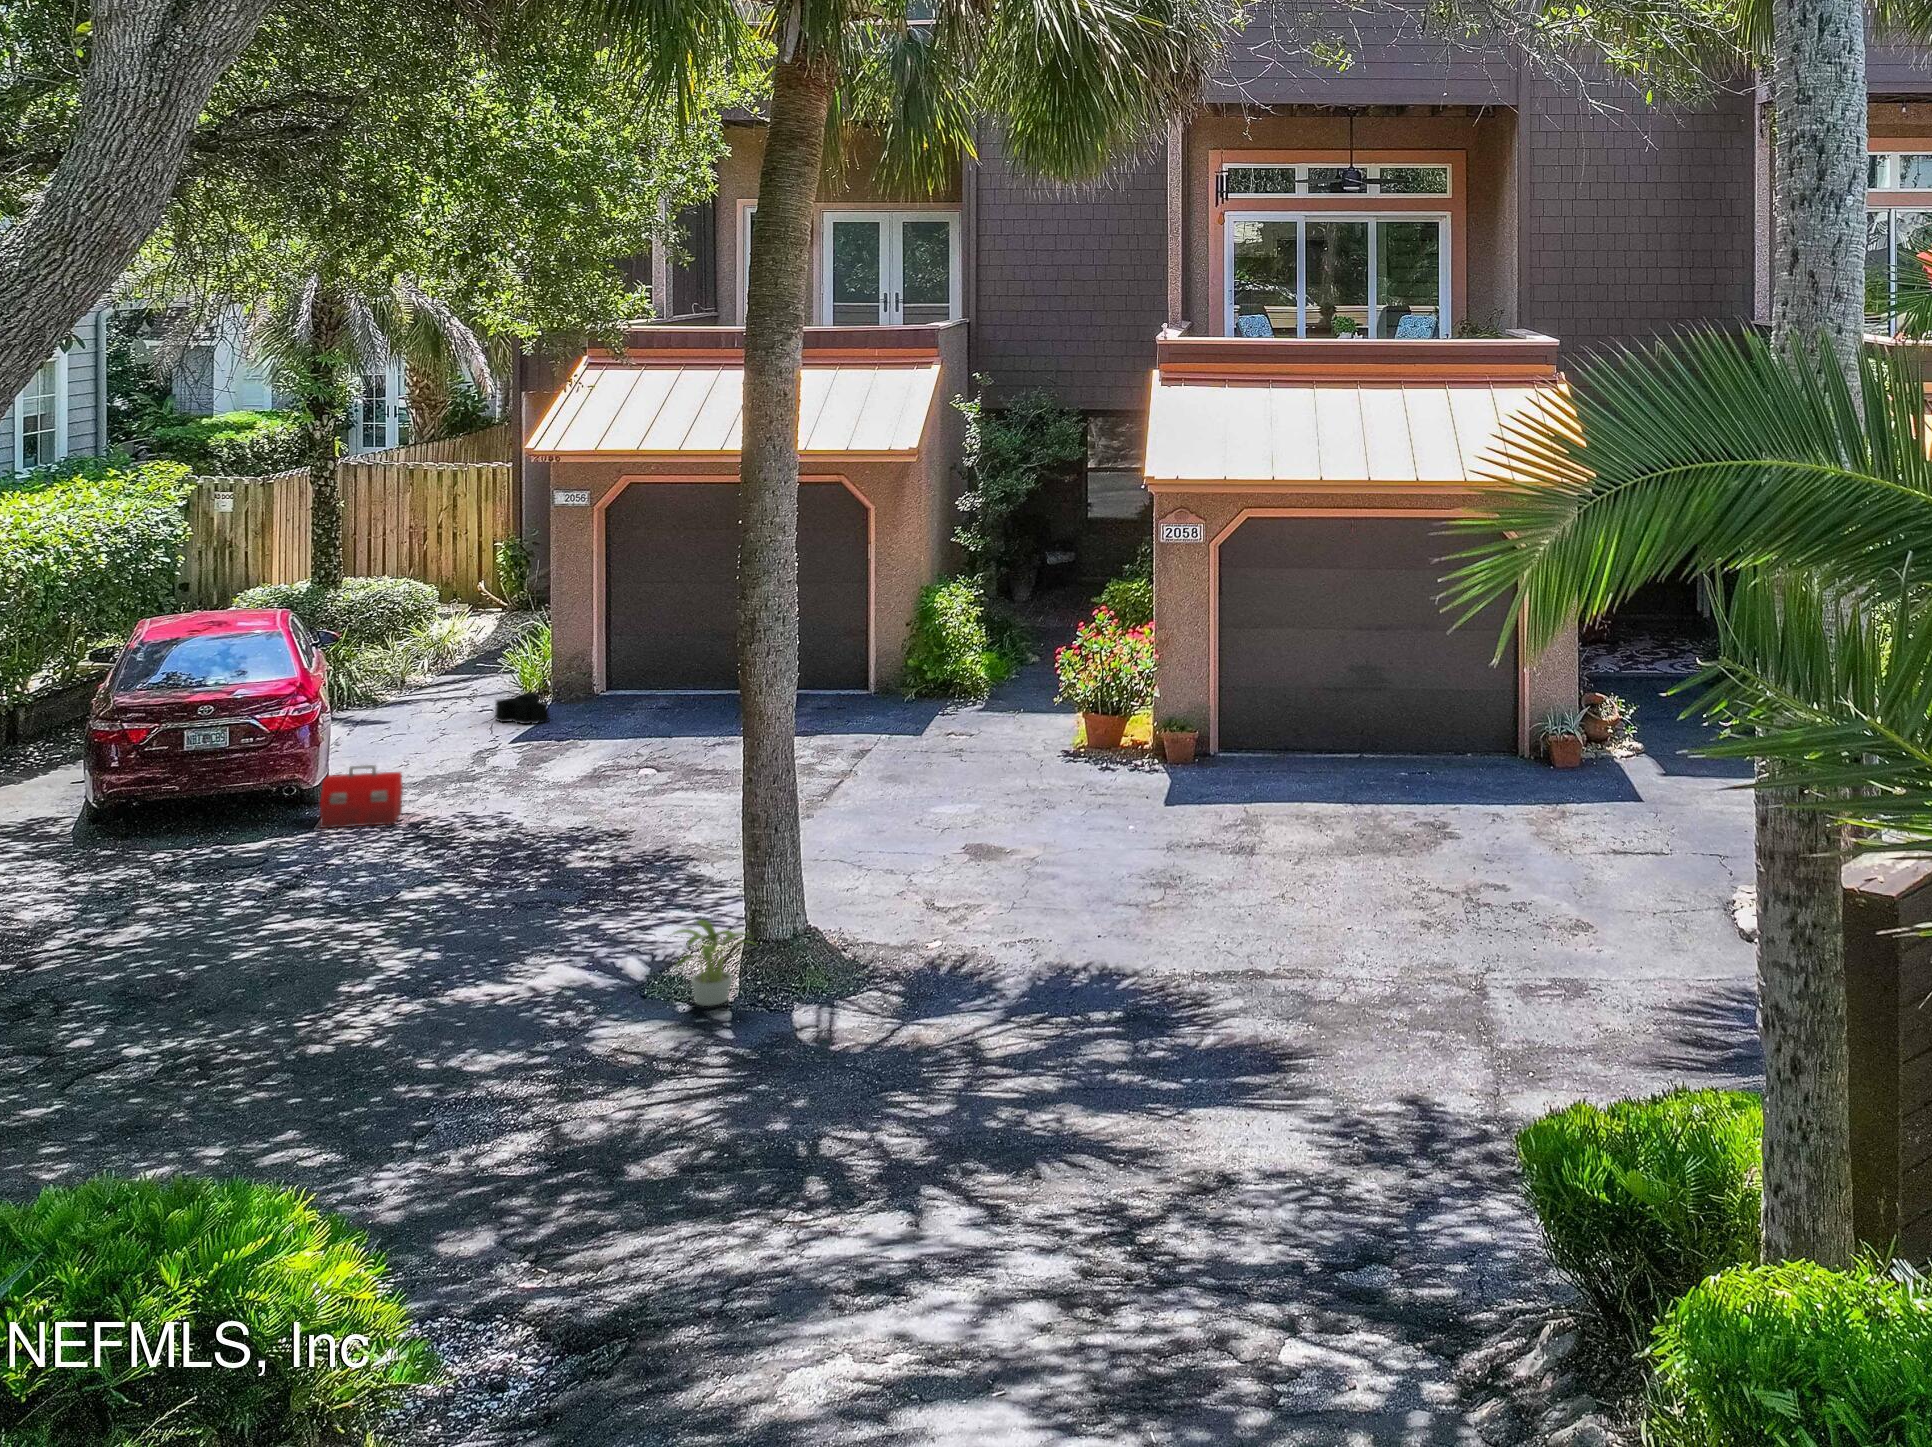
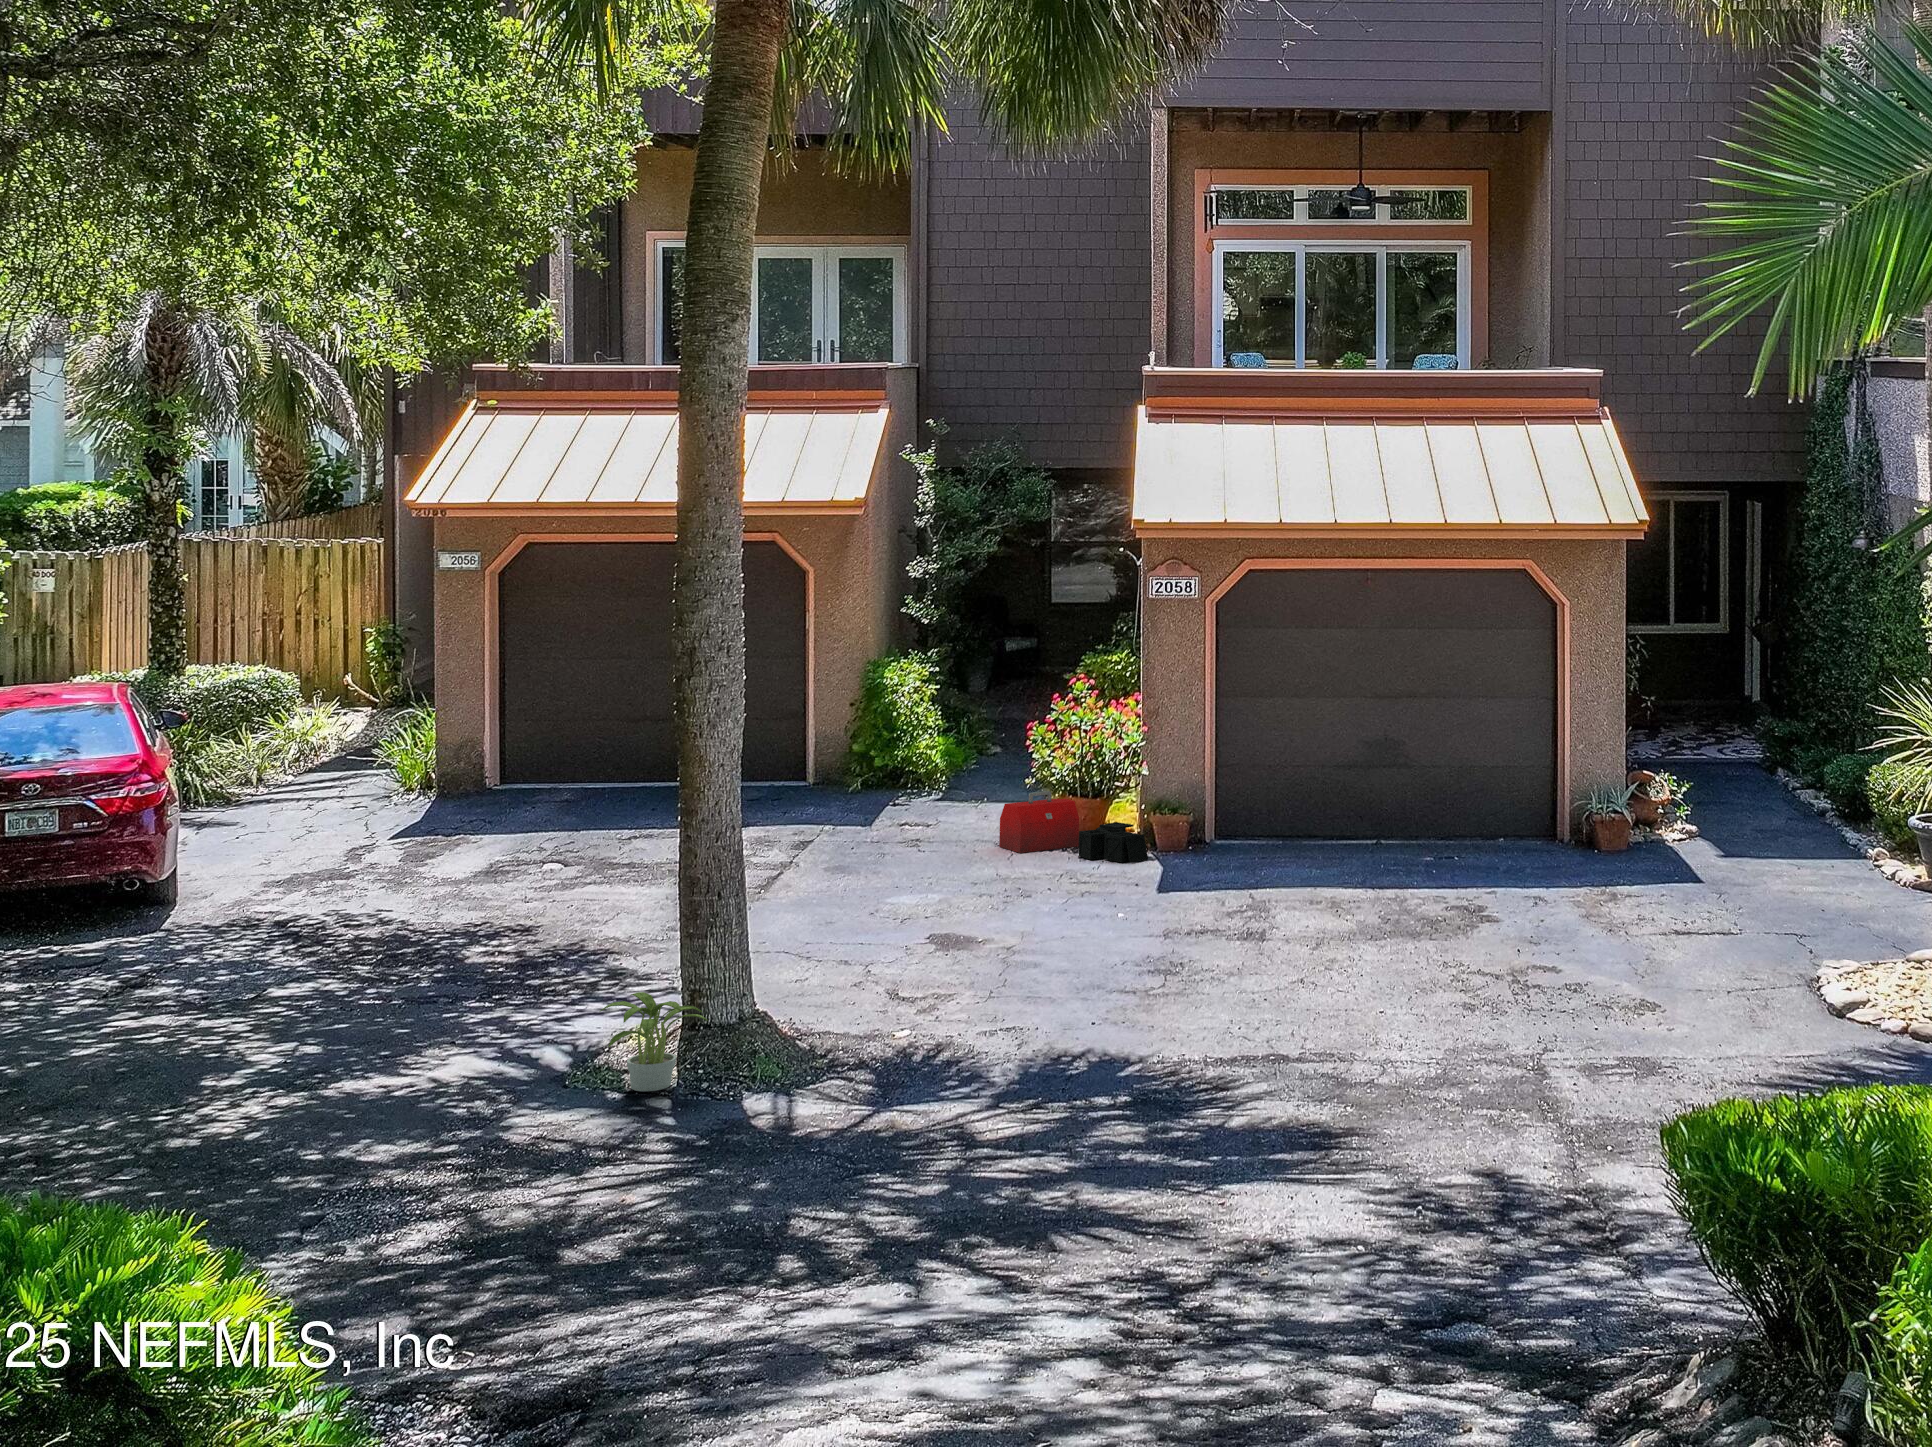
storage bin: present [495,692,549,724] -> present [1079,822,1148,862]
toolbox: present [320,765,403,828] -> present [999,791,1079,853]

